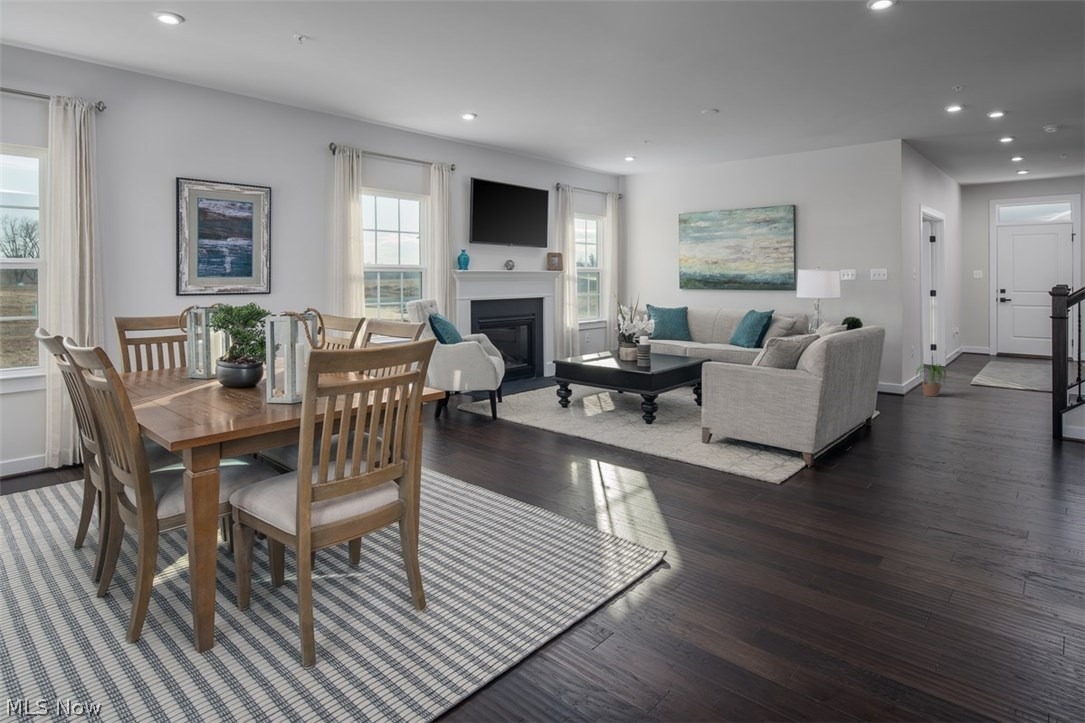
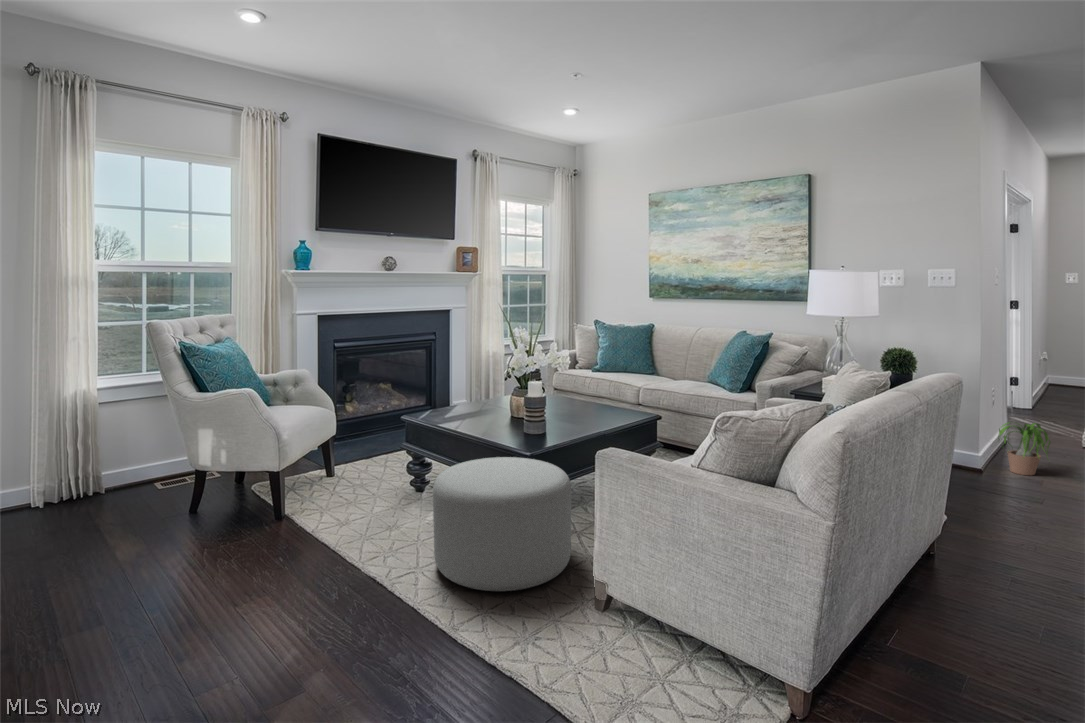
ottoman: none [607,376,684,438] -> present [433,457,571,591]

